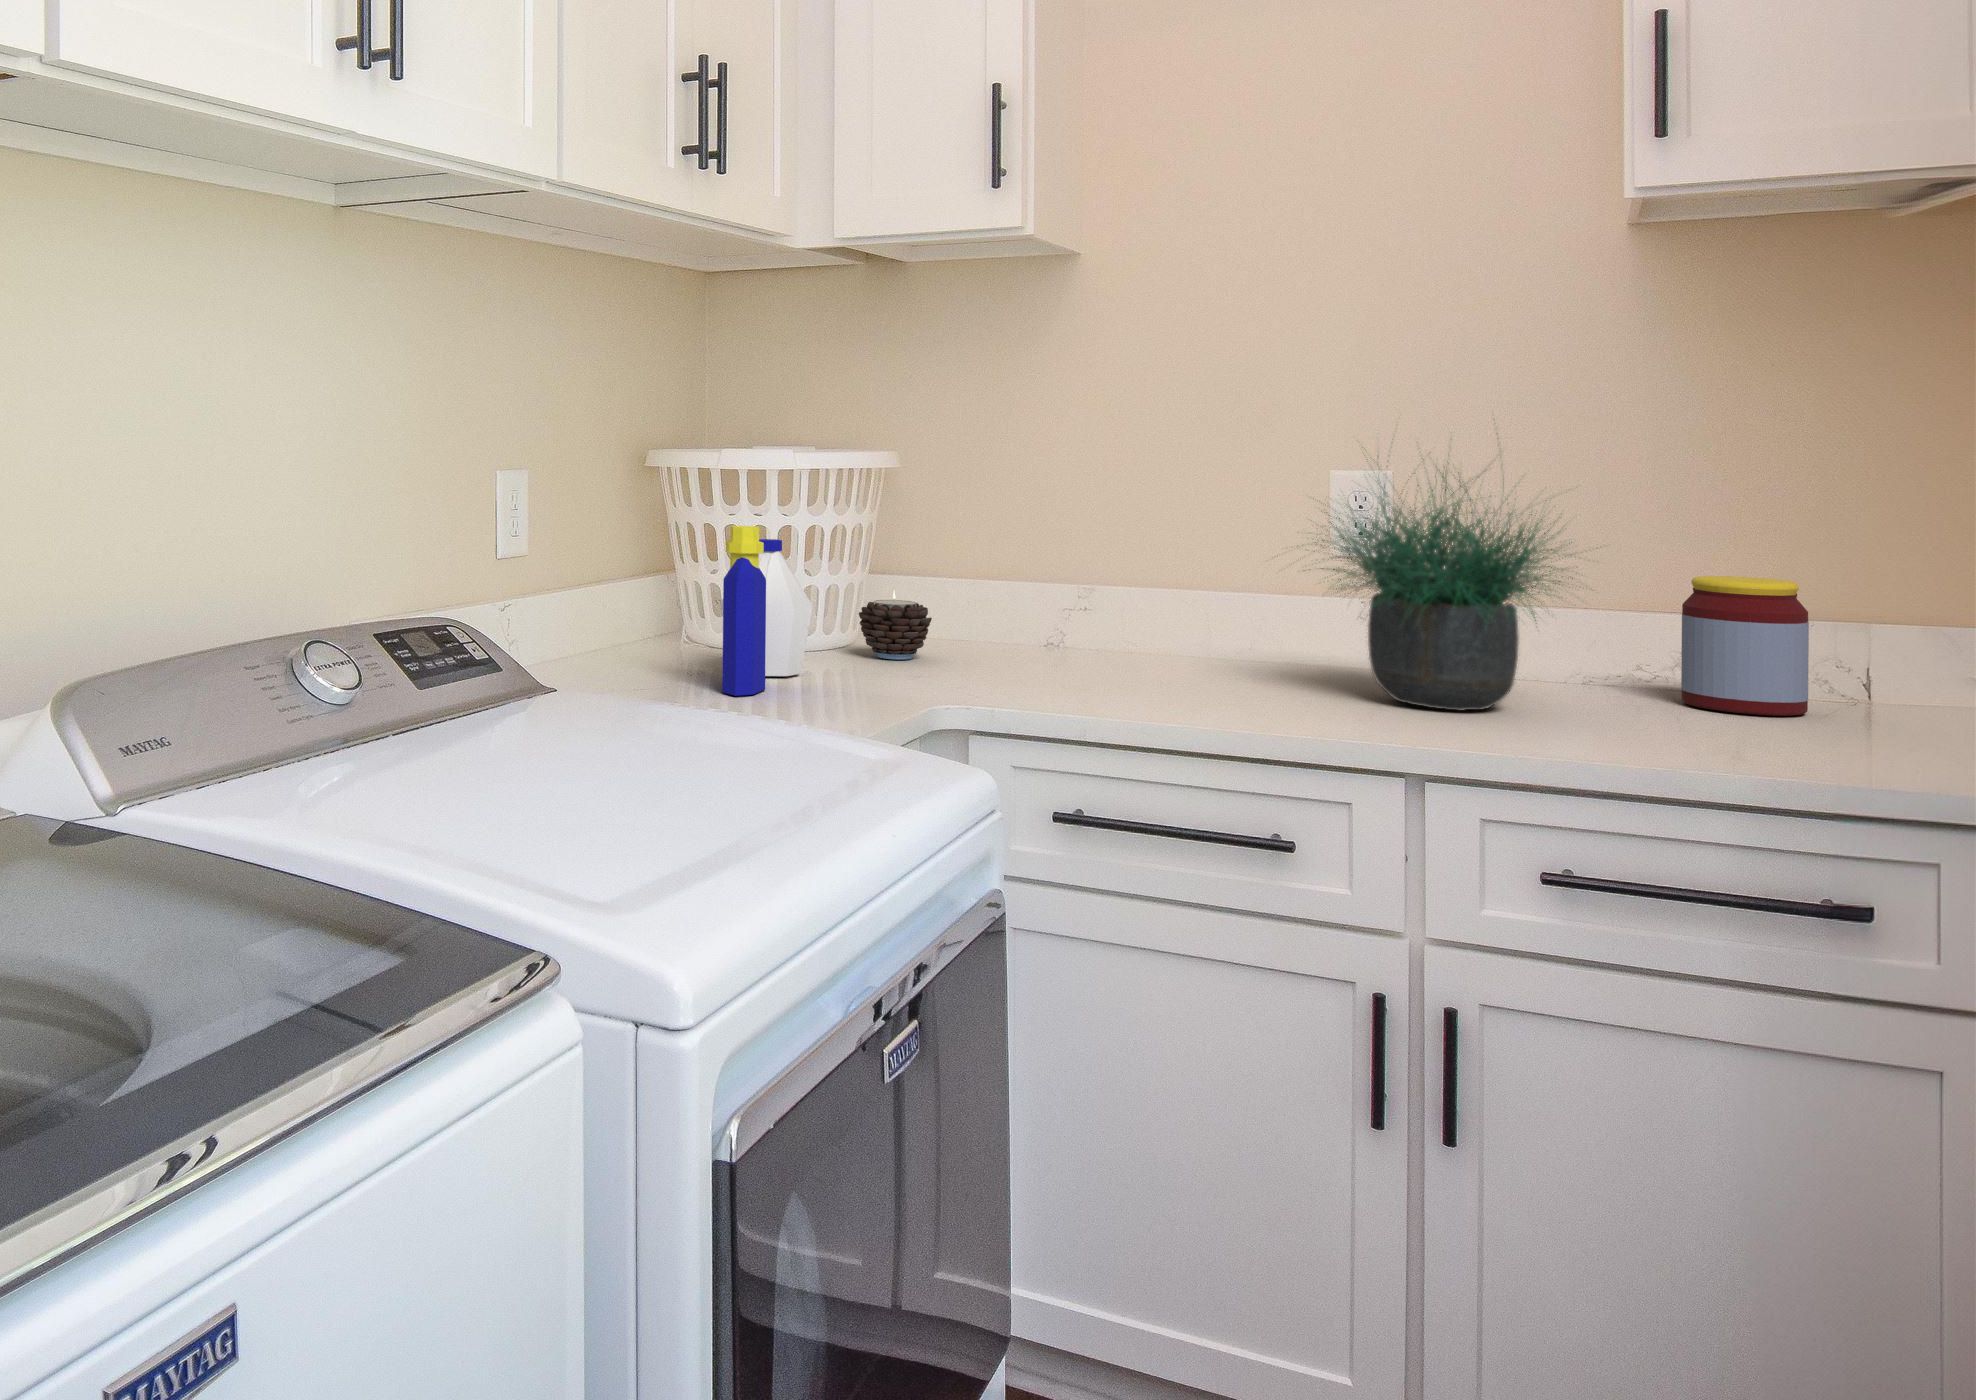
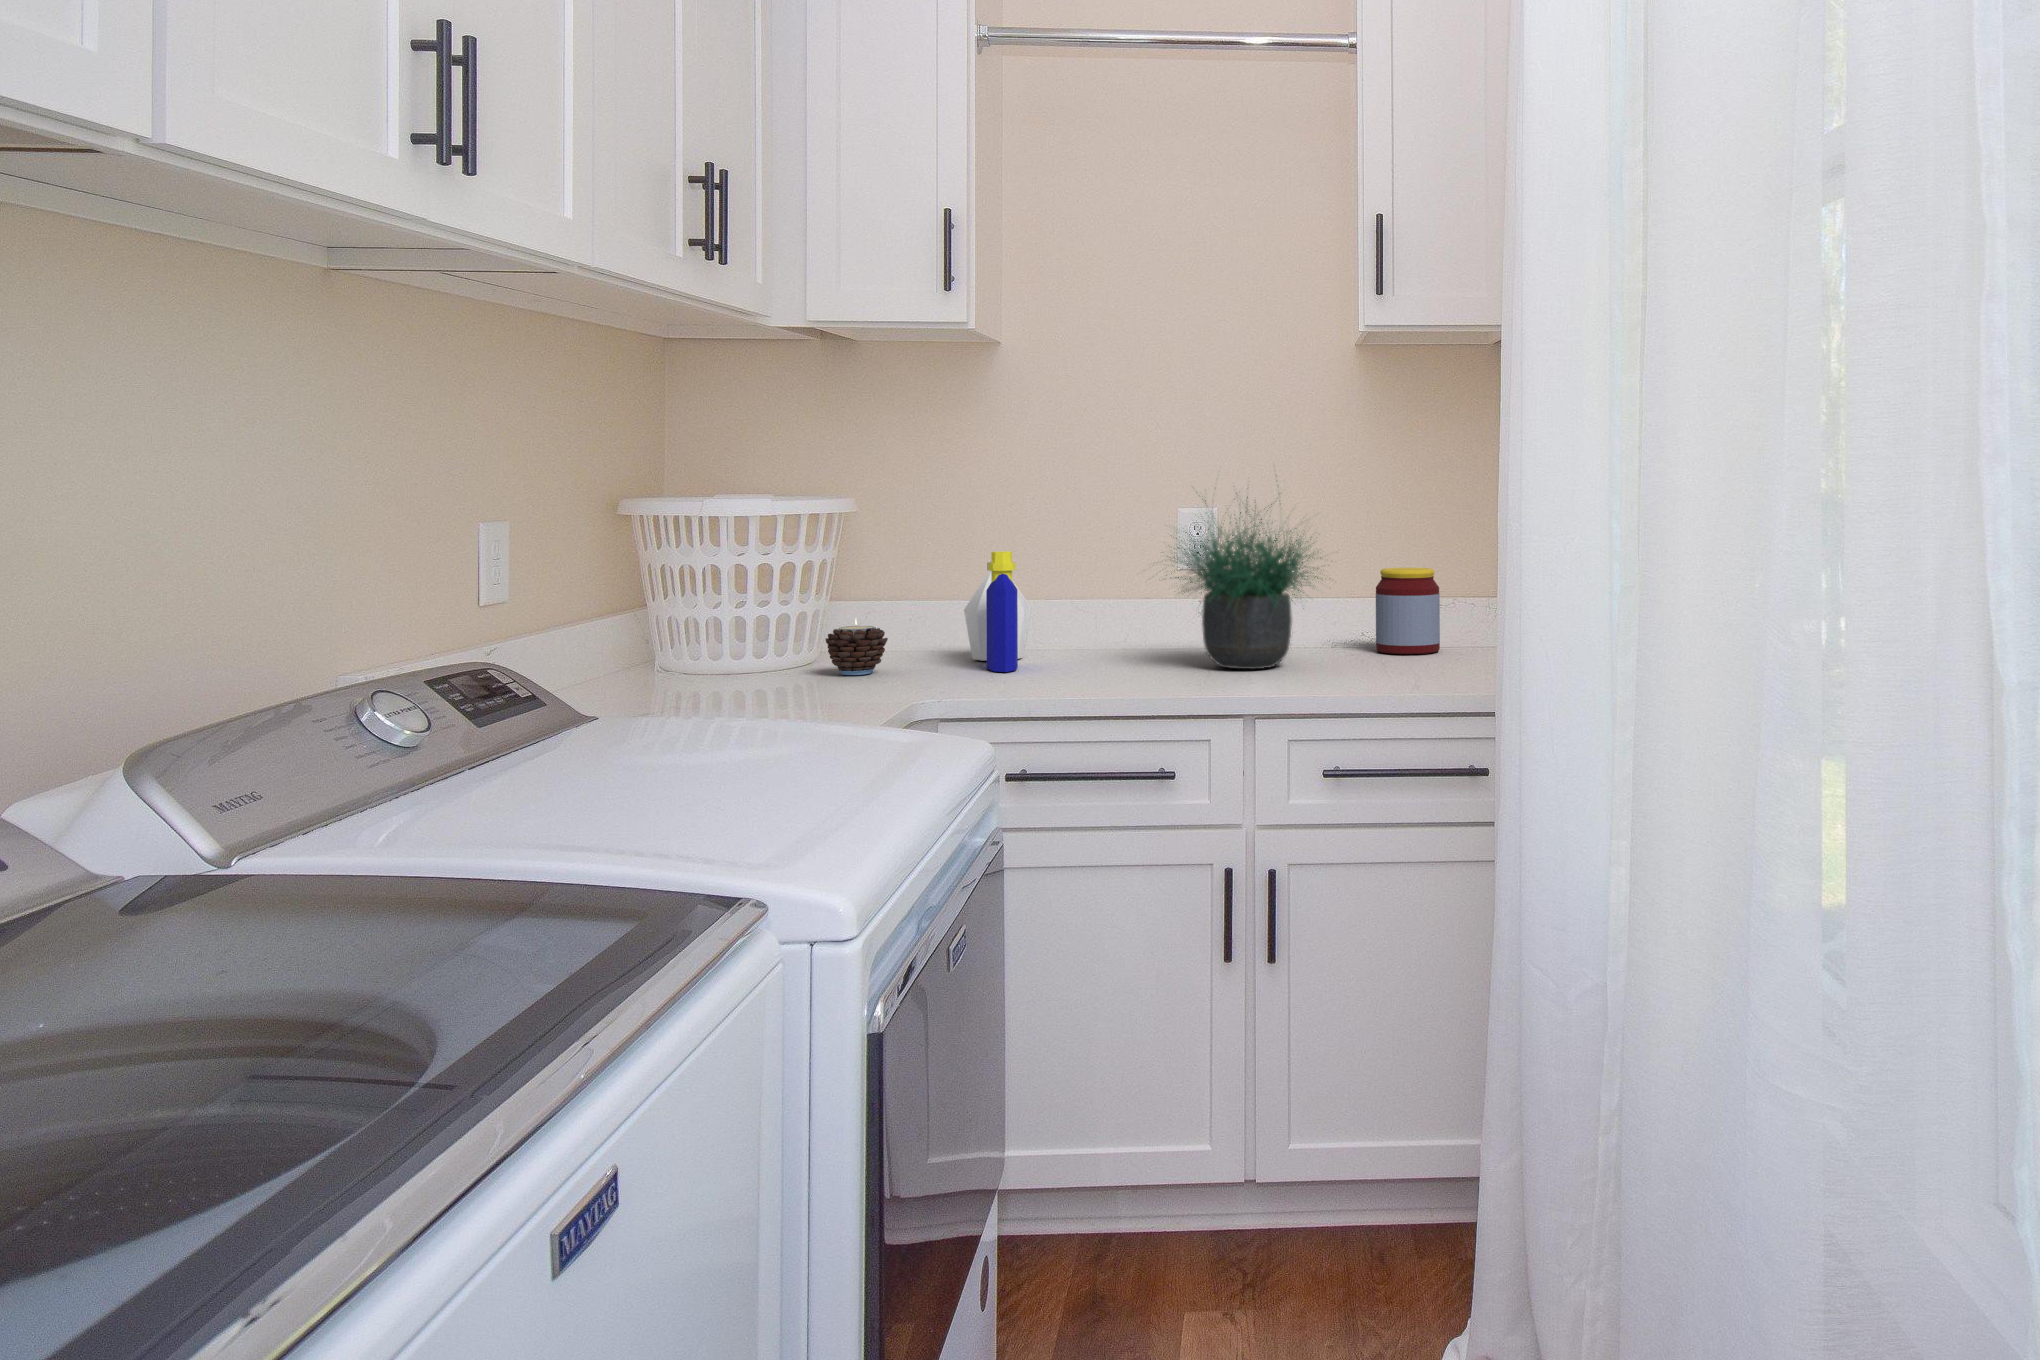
bottle: present [721,526,813,696] -> present [964,551,1031,672]

